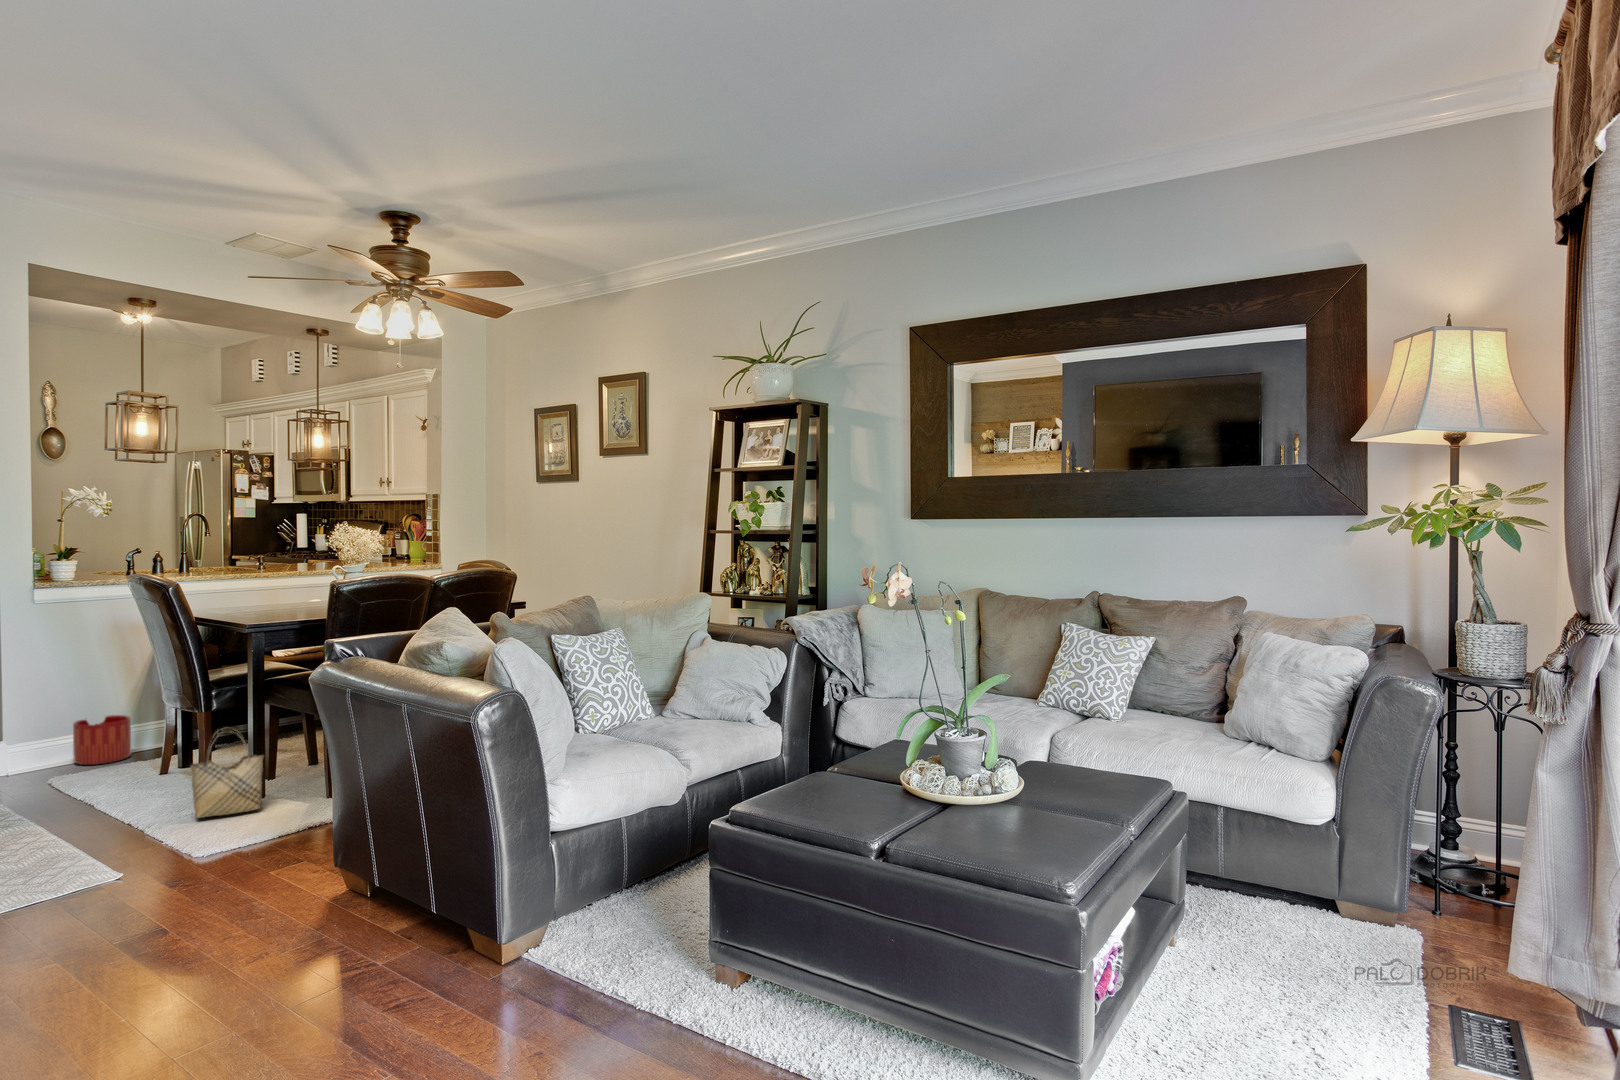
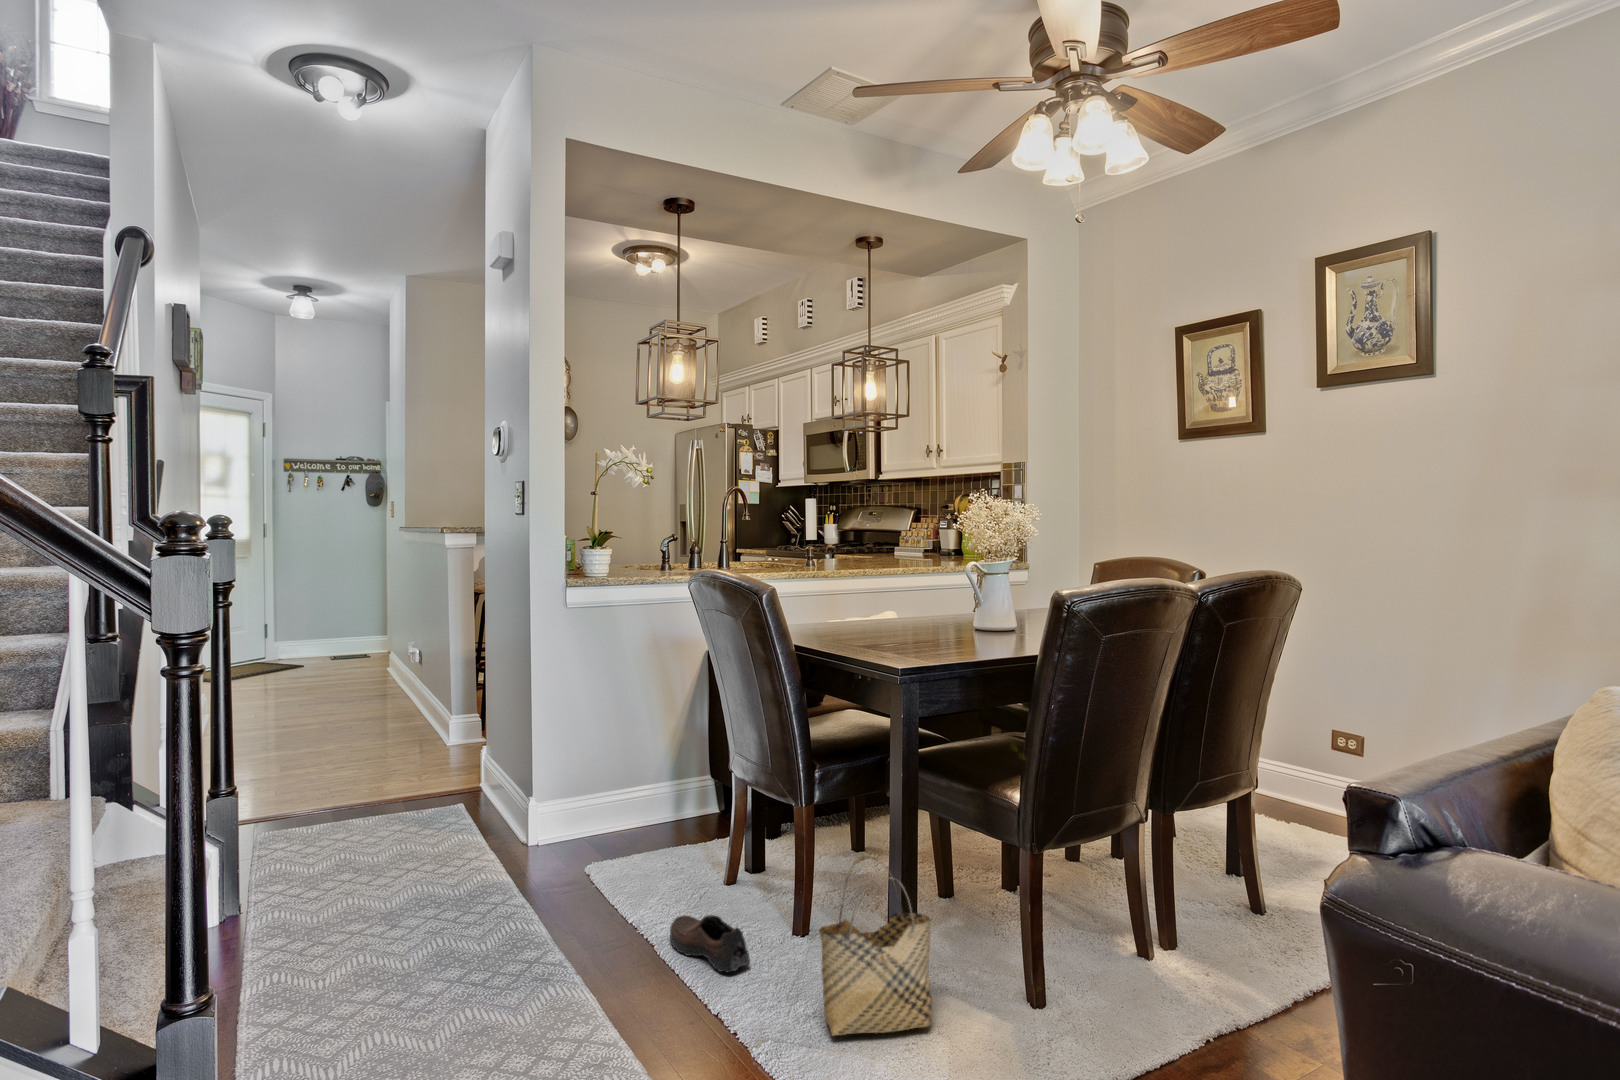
planter: present [73,715,131,765] -> none [609,767,675,841]
shoe: none [106,780,159,808] -> present [670,915,750,972]

